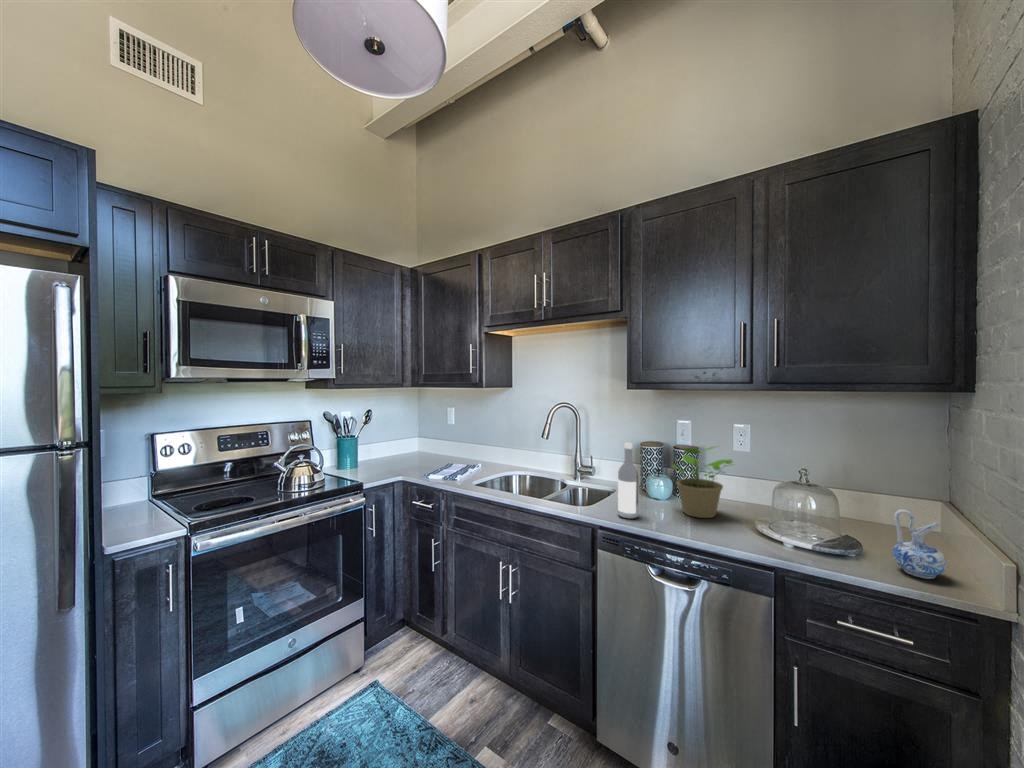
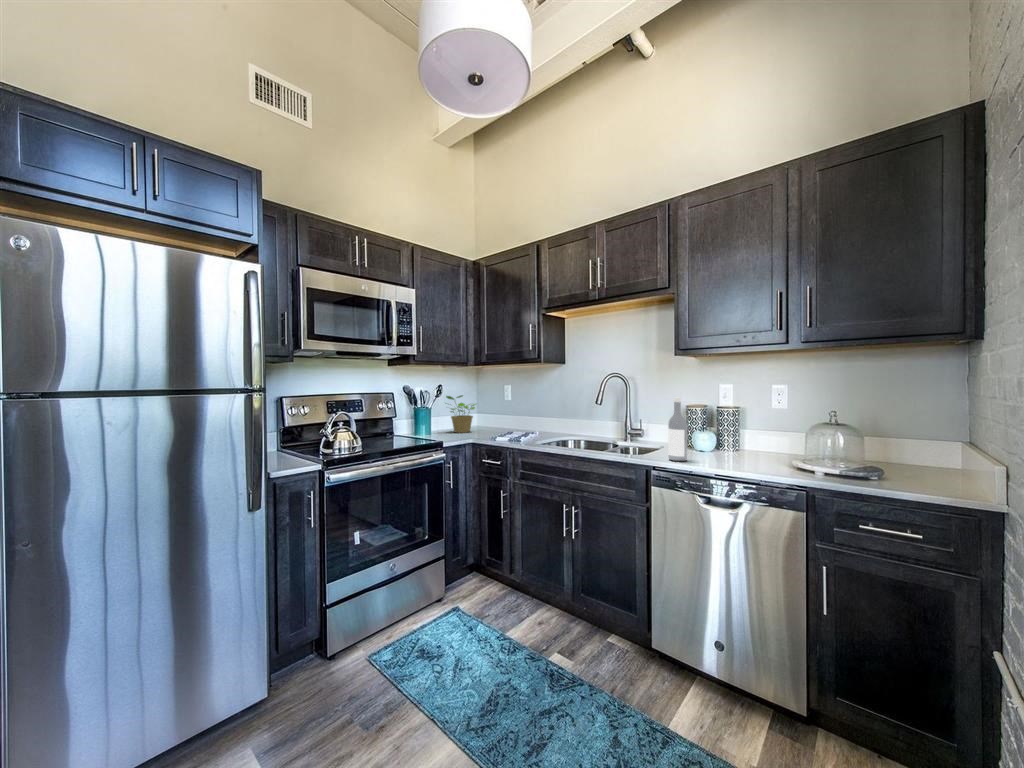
potted plant: present [672,447,733,518] -> present [446,395,476,433]
ceramic pitcher: present [893,510,946,579] -> none [909,436,954,491]

